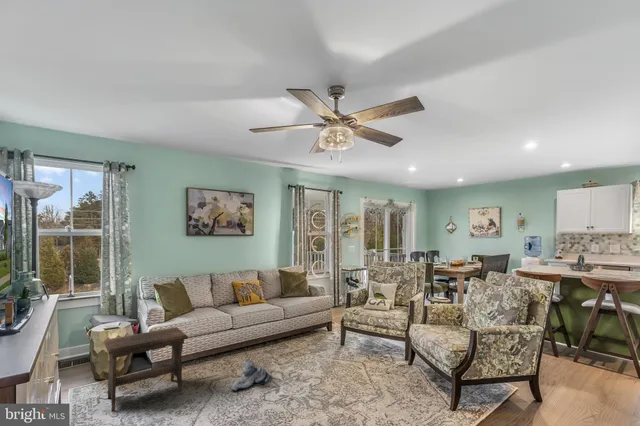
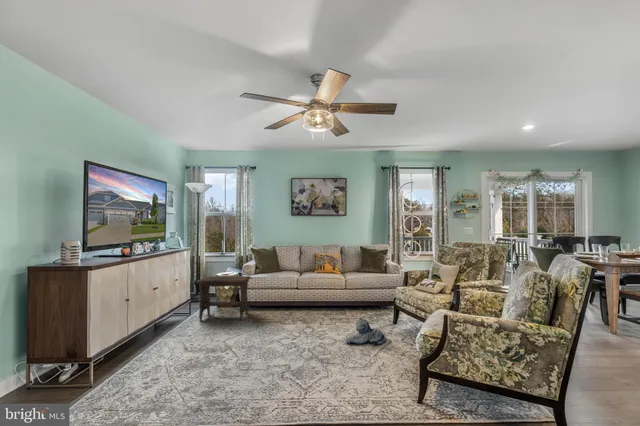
plush toy: present [231,359,270,391] -> present [345,318,386,345]

